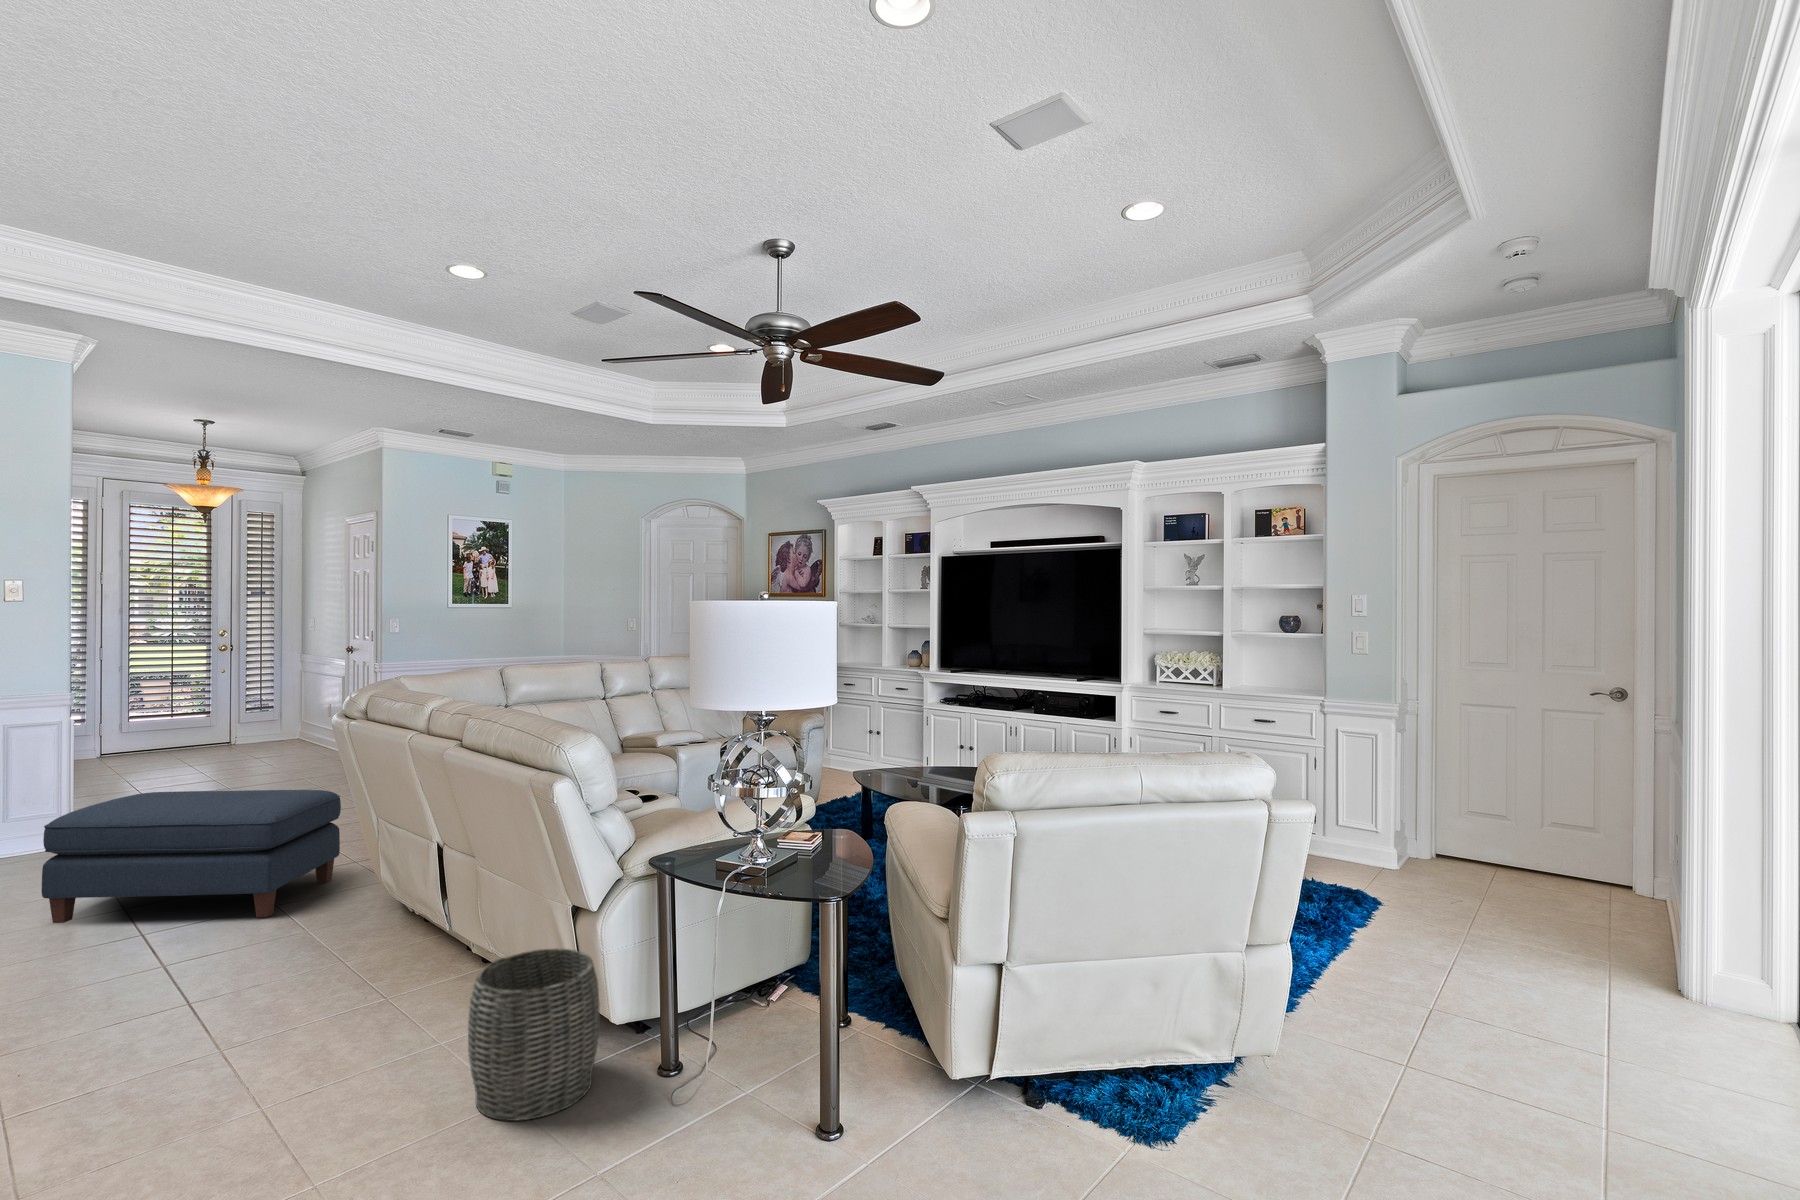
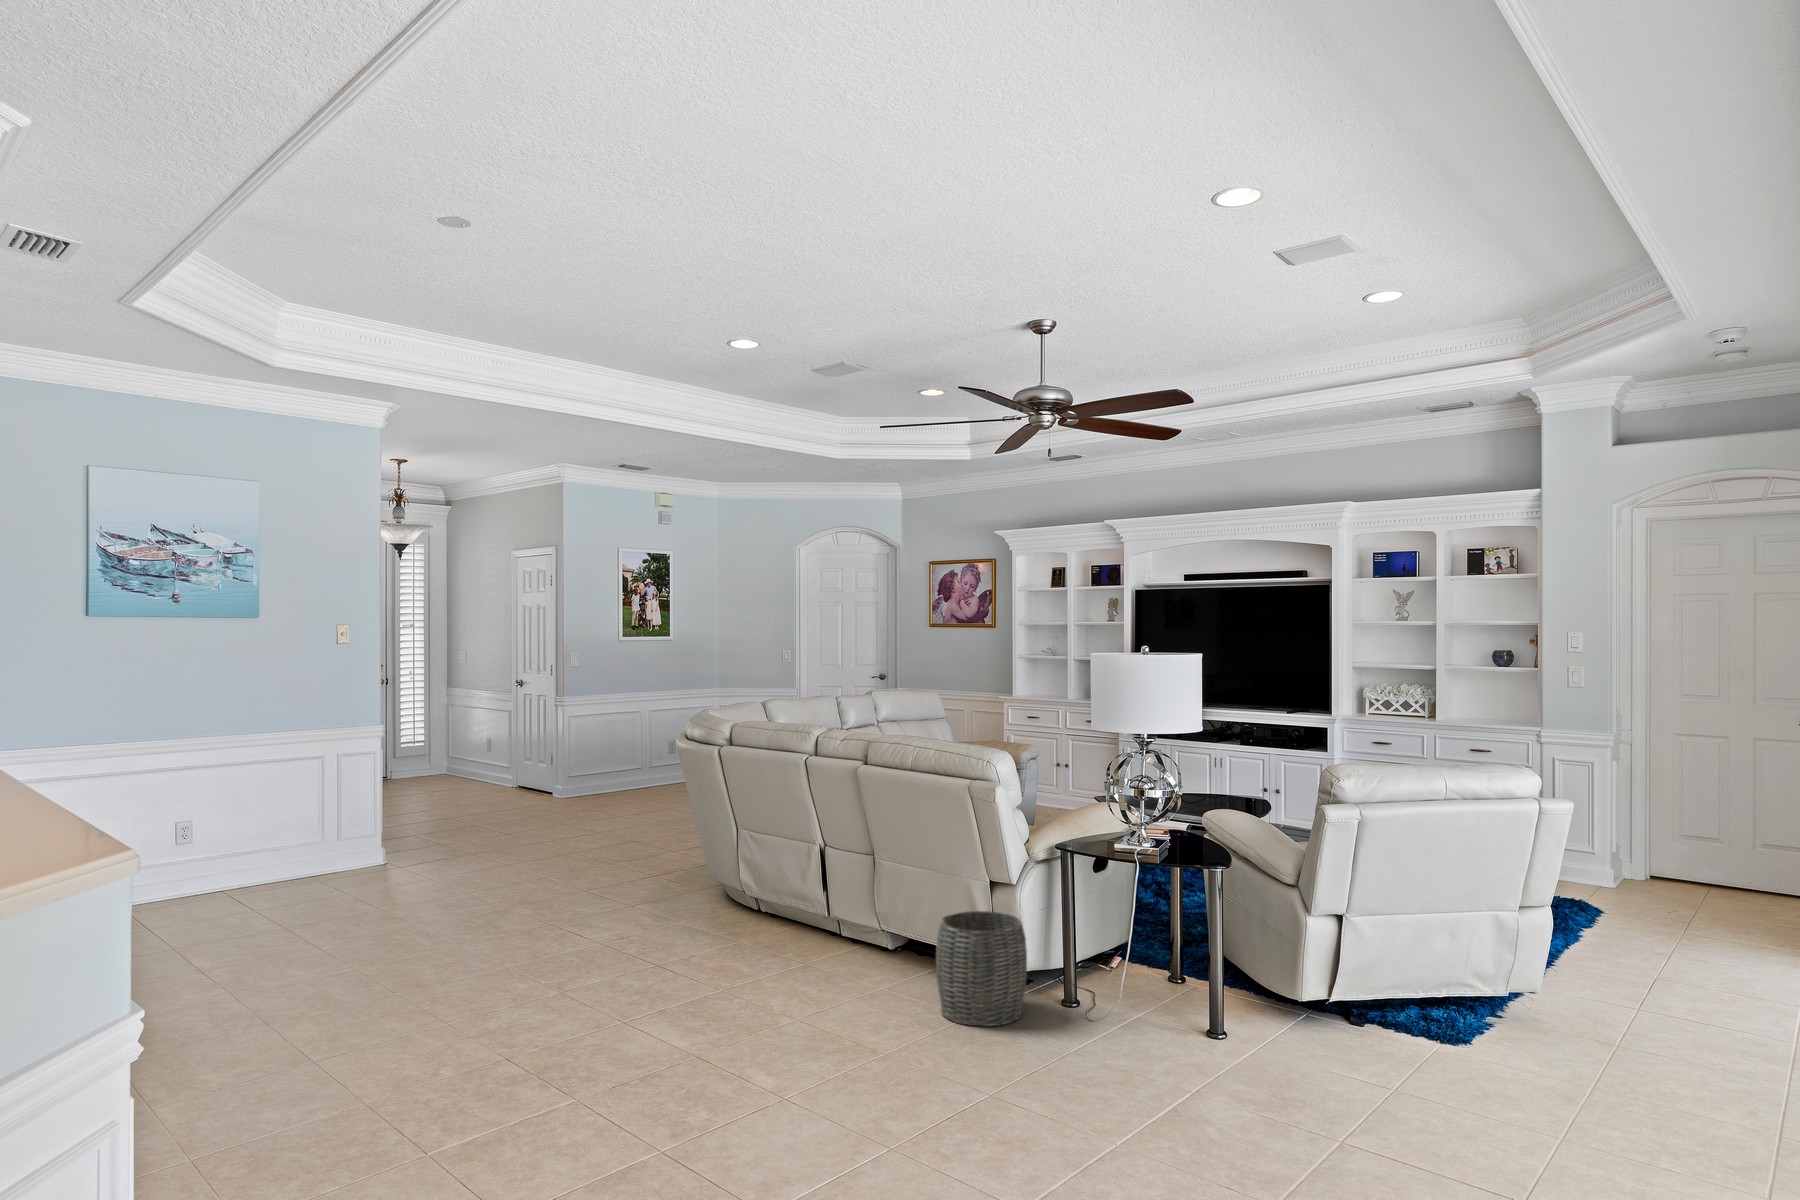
ottoman: present [42,790,341,923] -> none [449,808,654,916]

